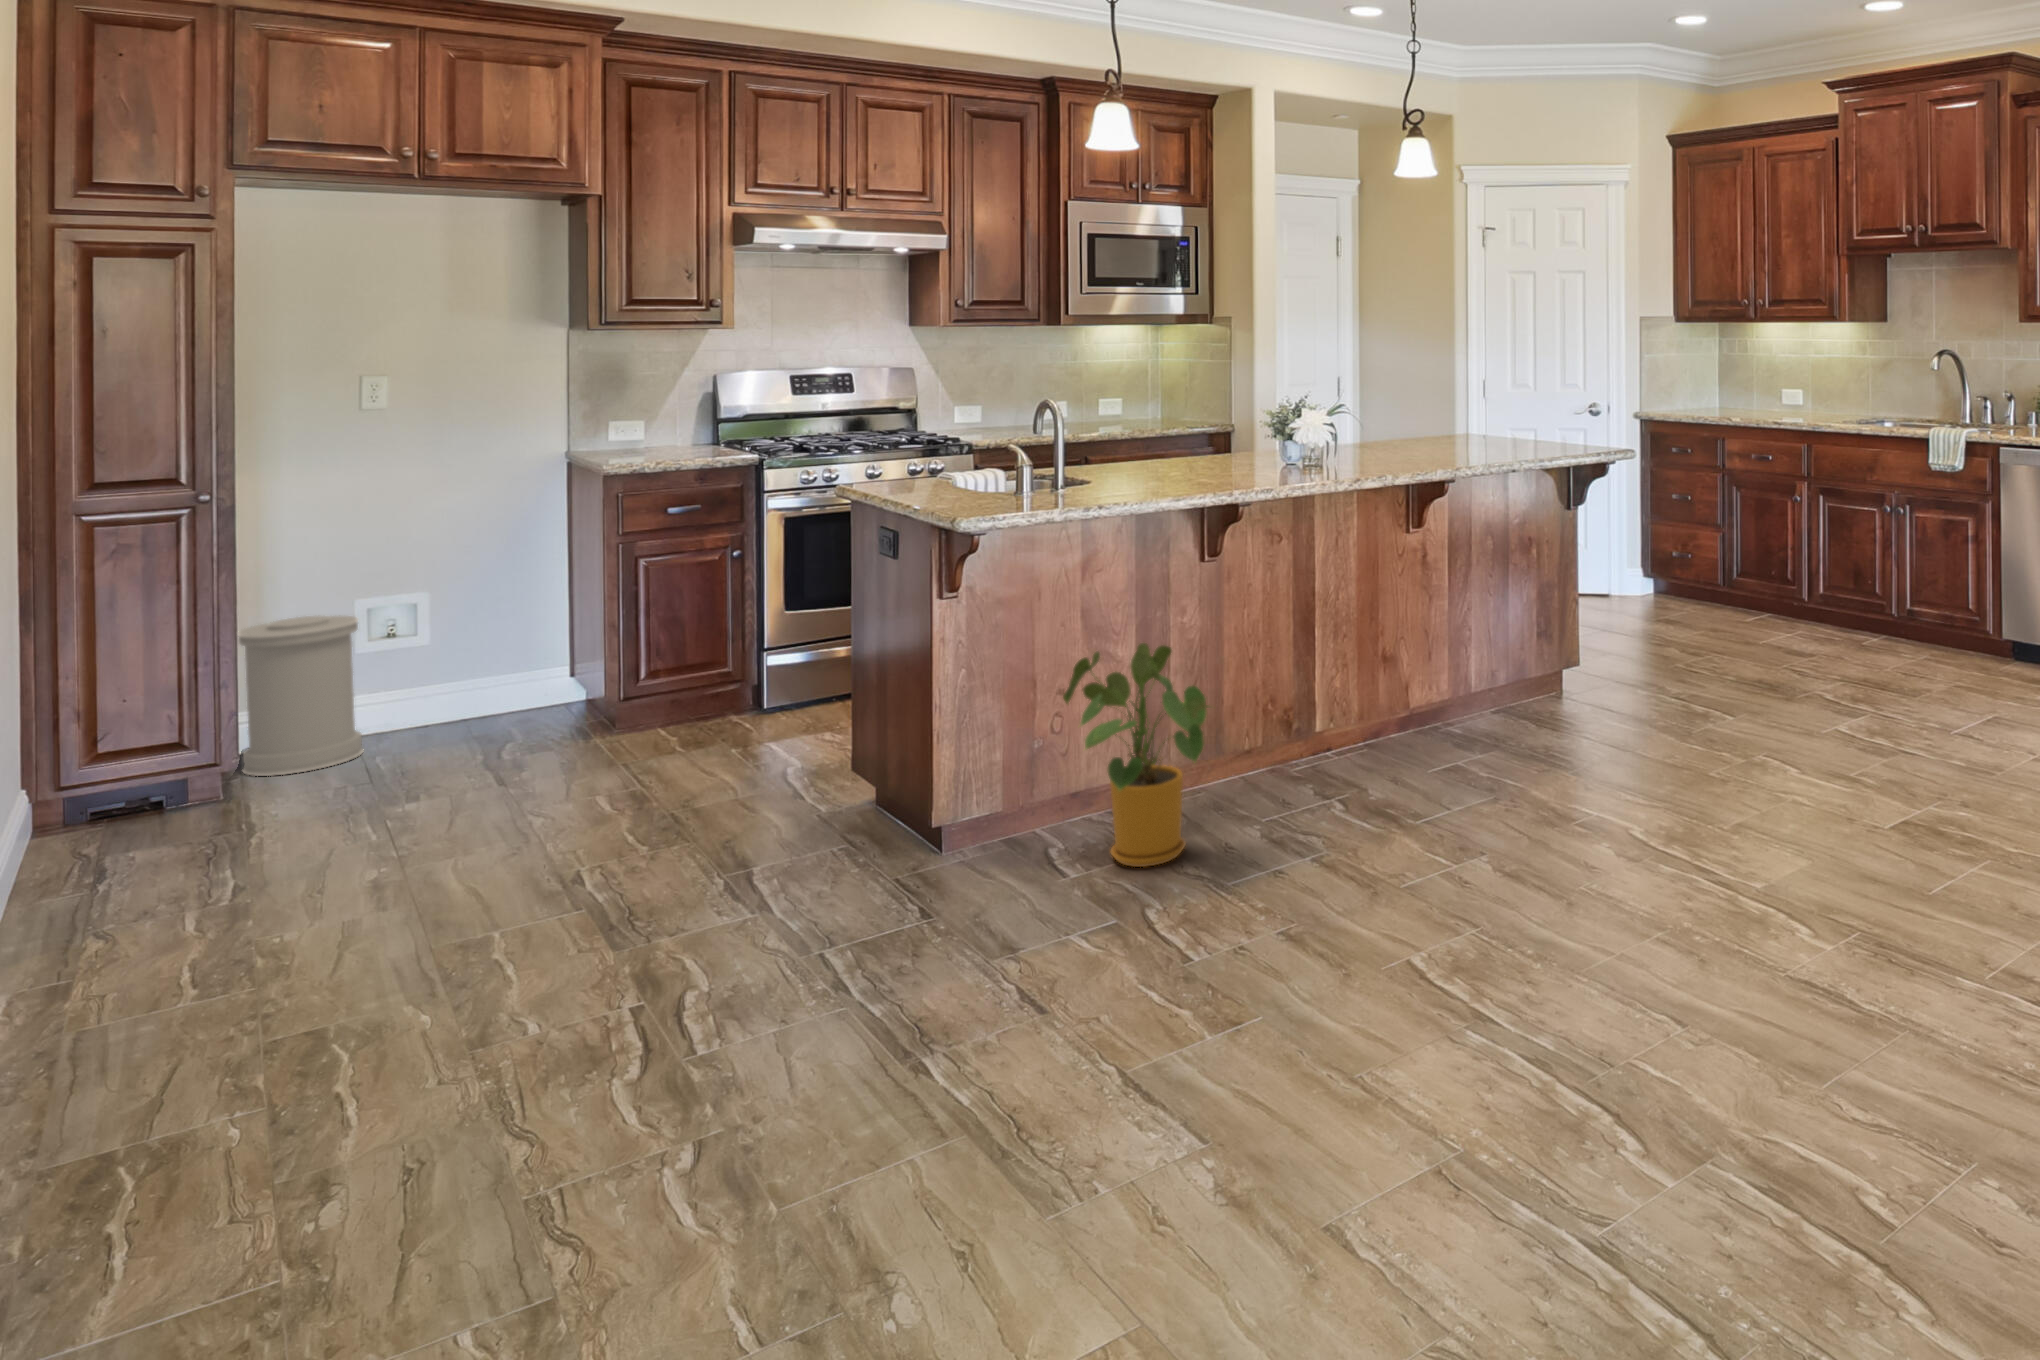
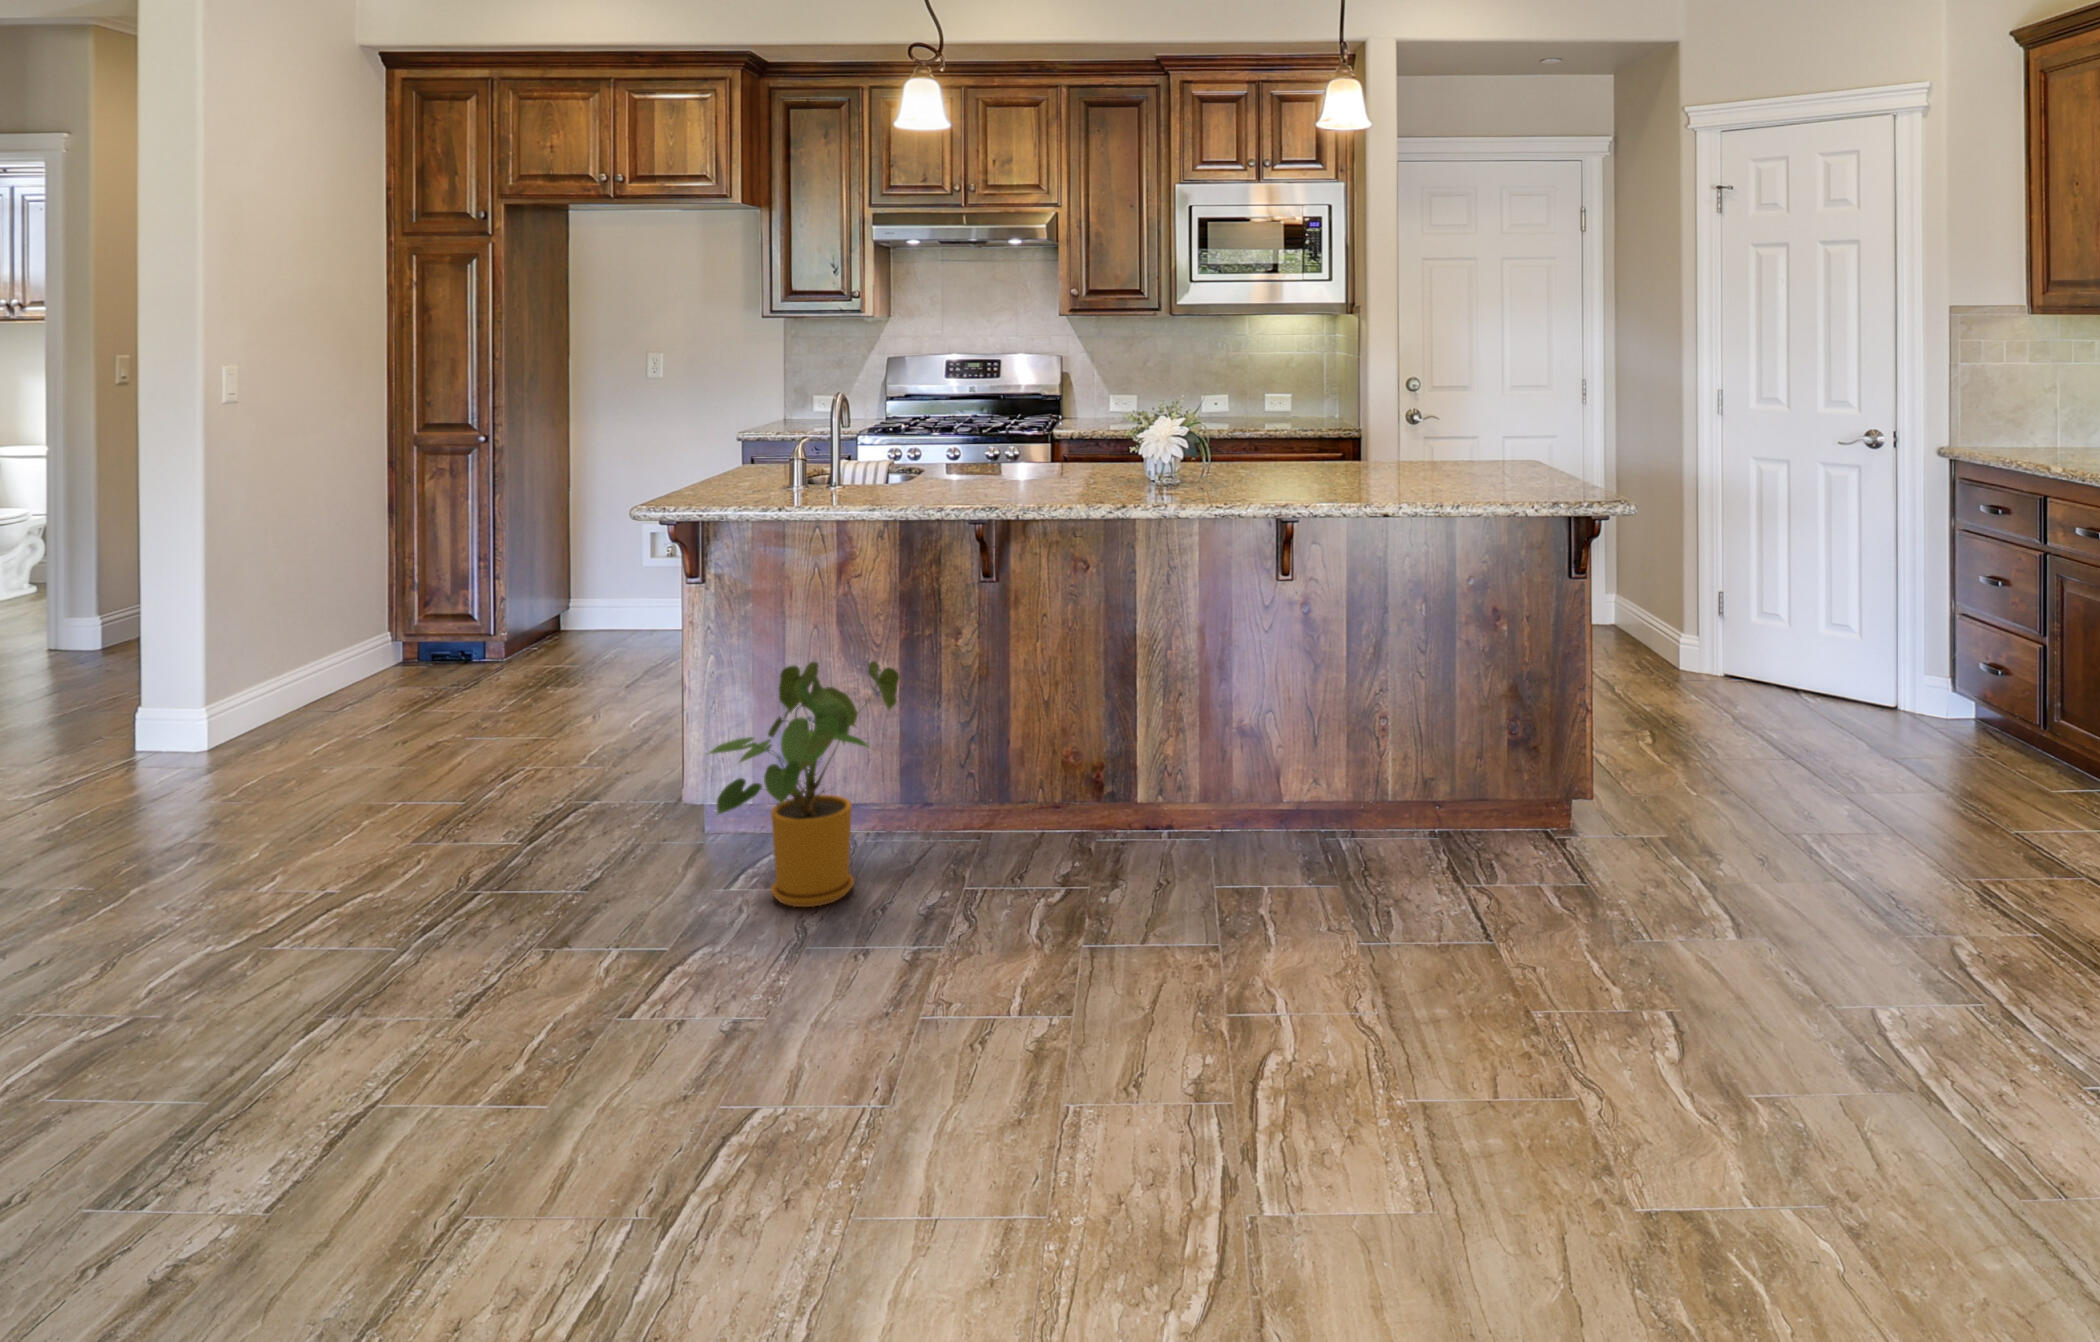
trash can: present [238,615,364,776] -> none [544,538,623,655]

